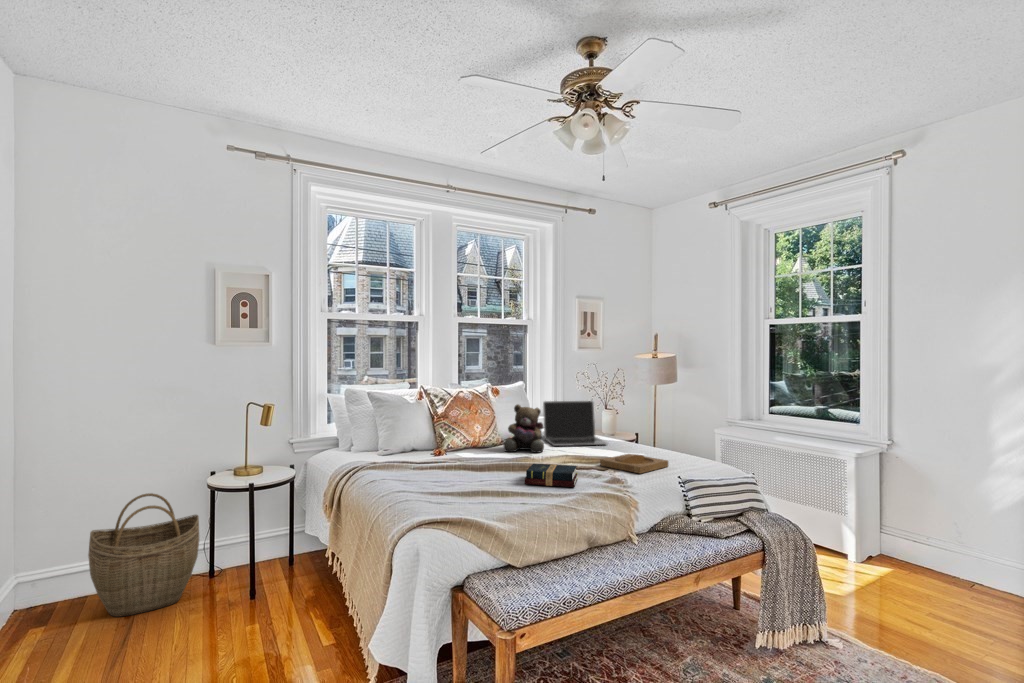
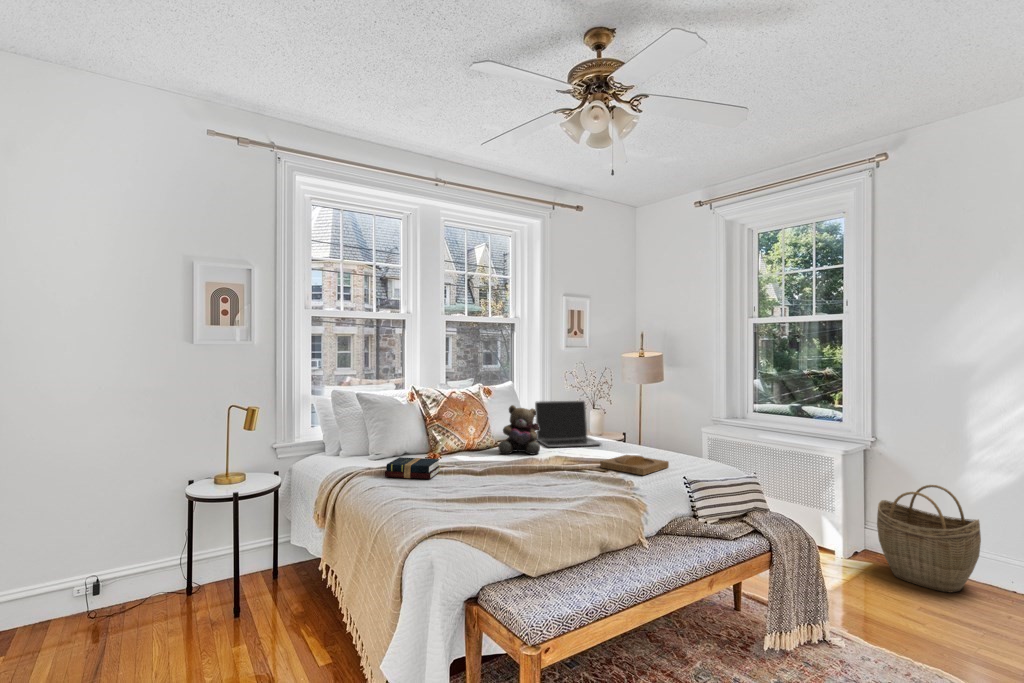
hardback book: present [525,464,578,487] -> present [385,457,441,479]
woven basket: present [88,493,199,617] -> present [877,485,981,593]

